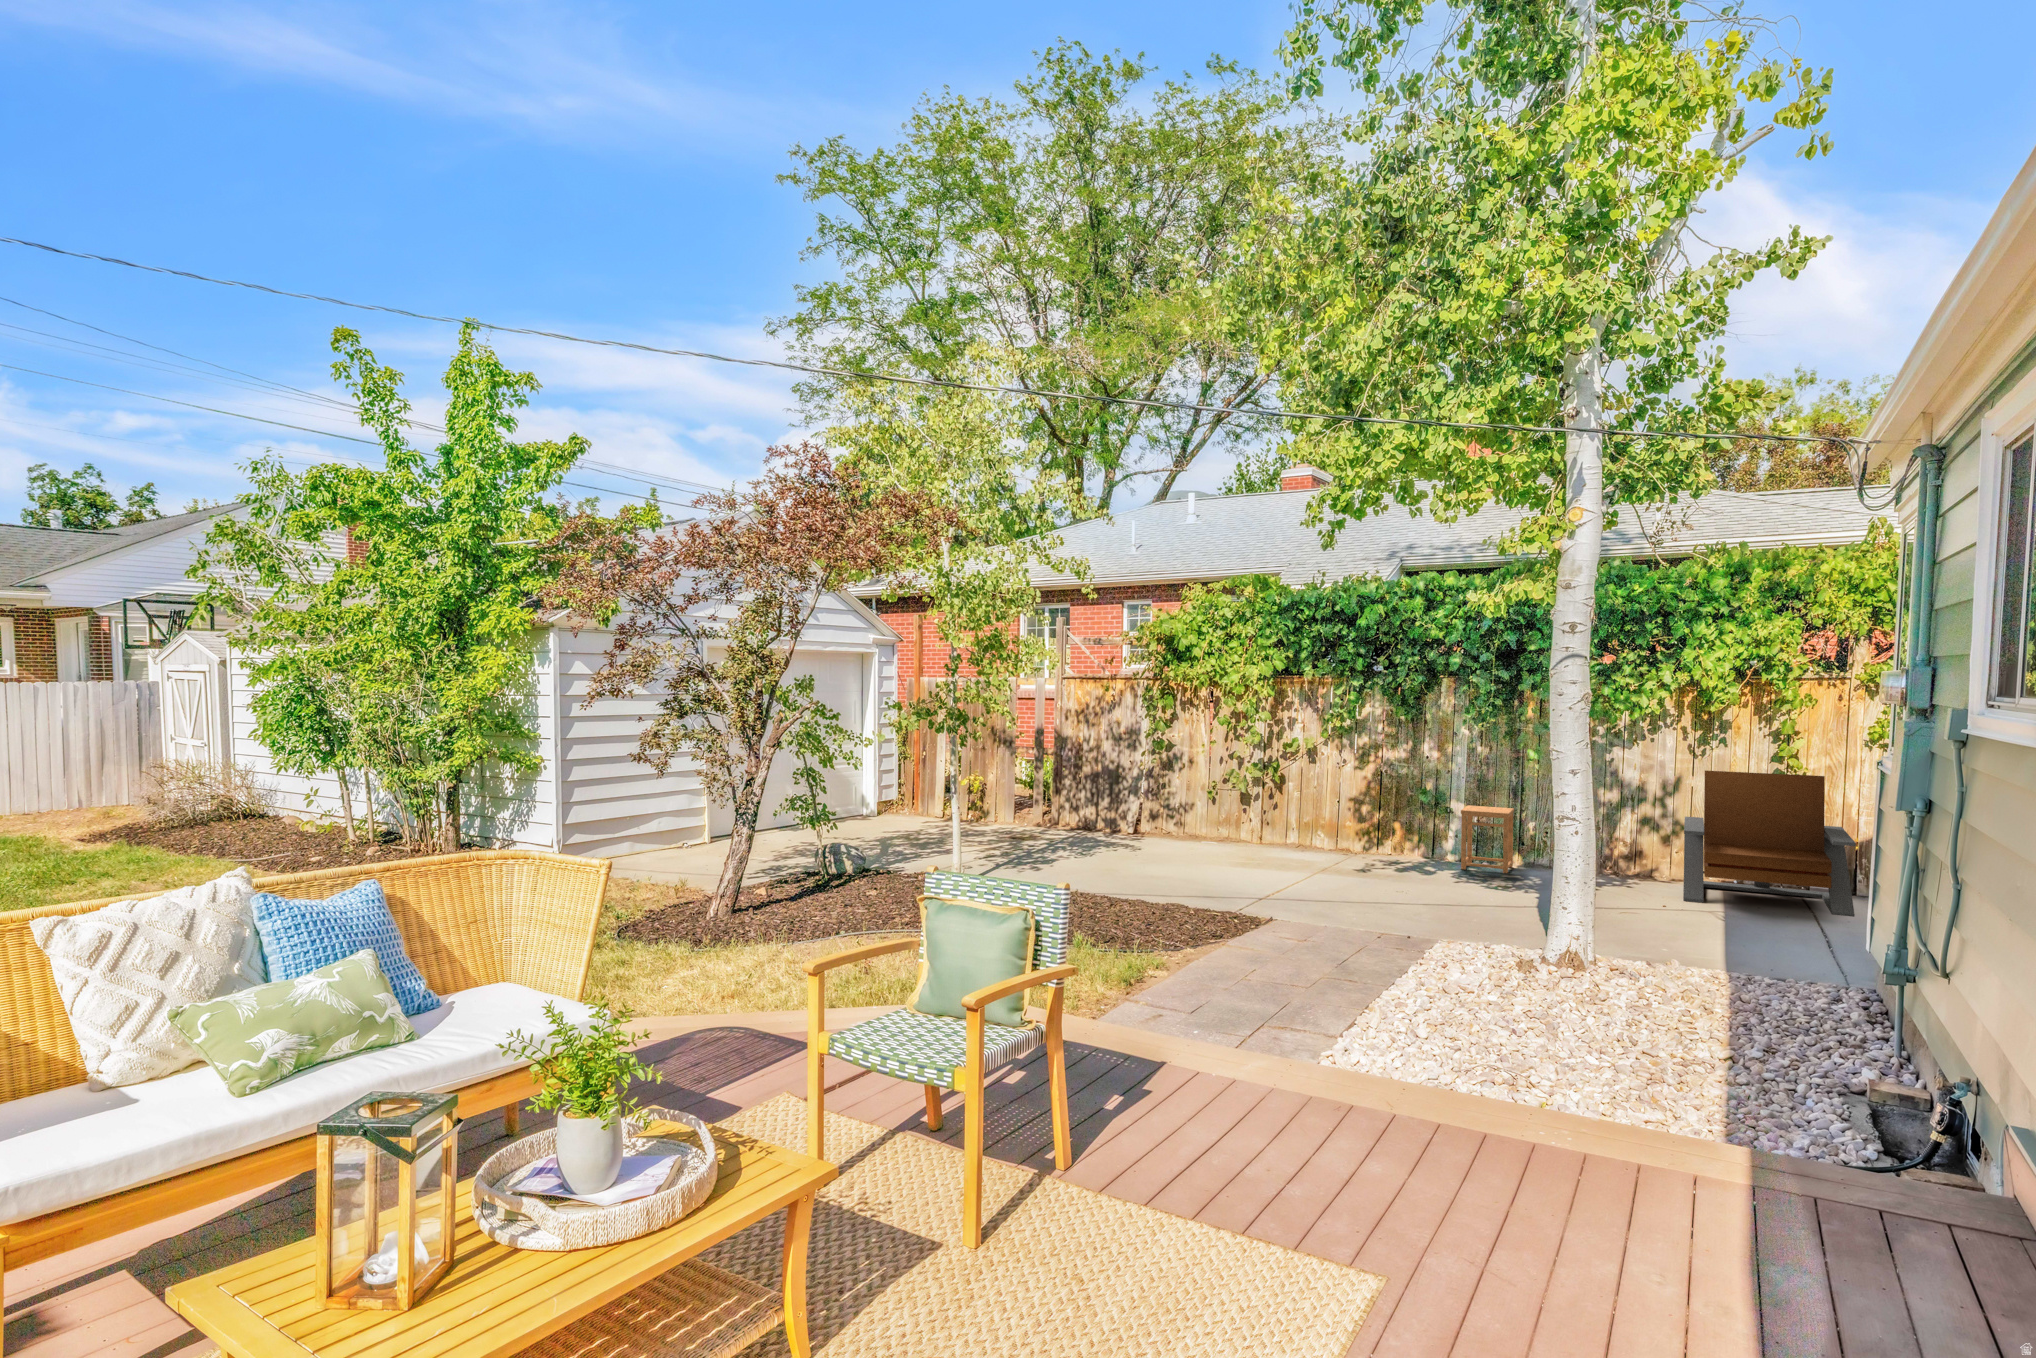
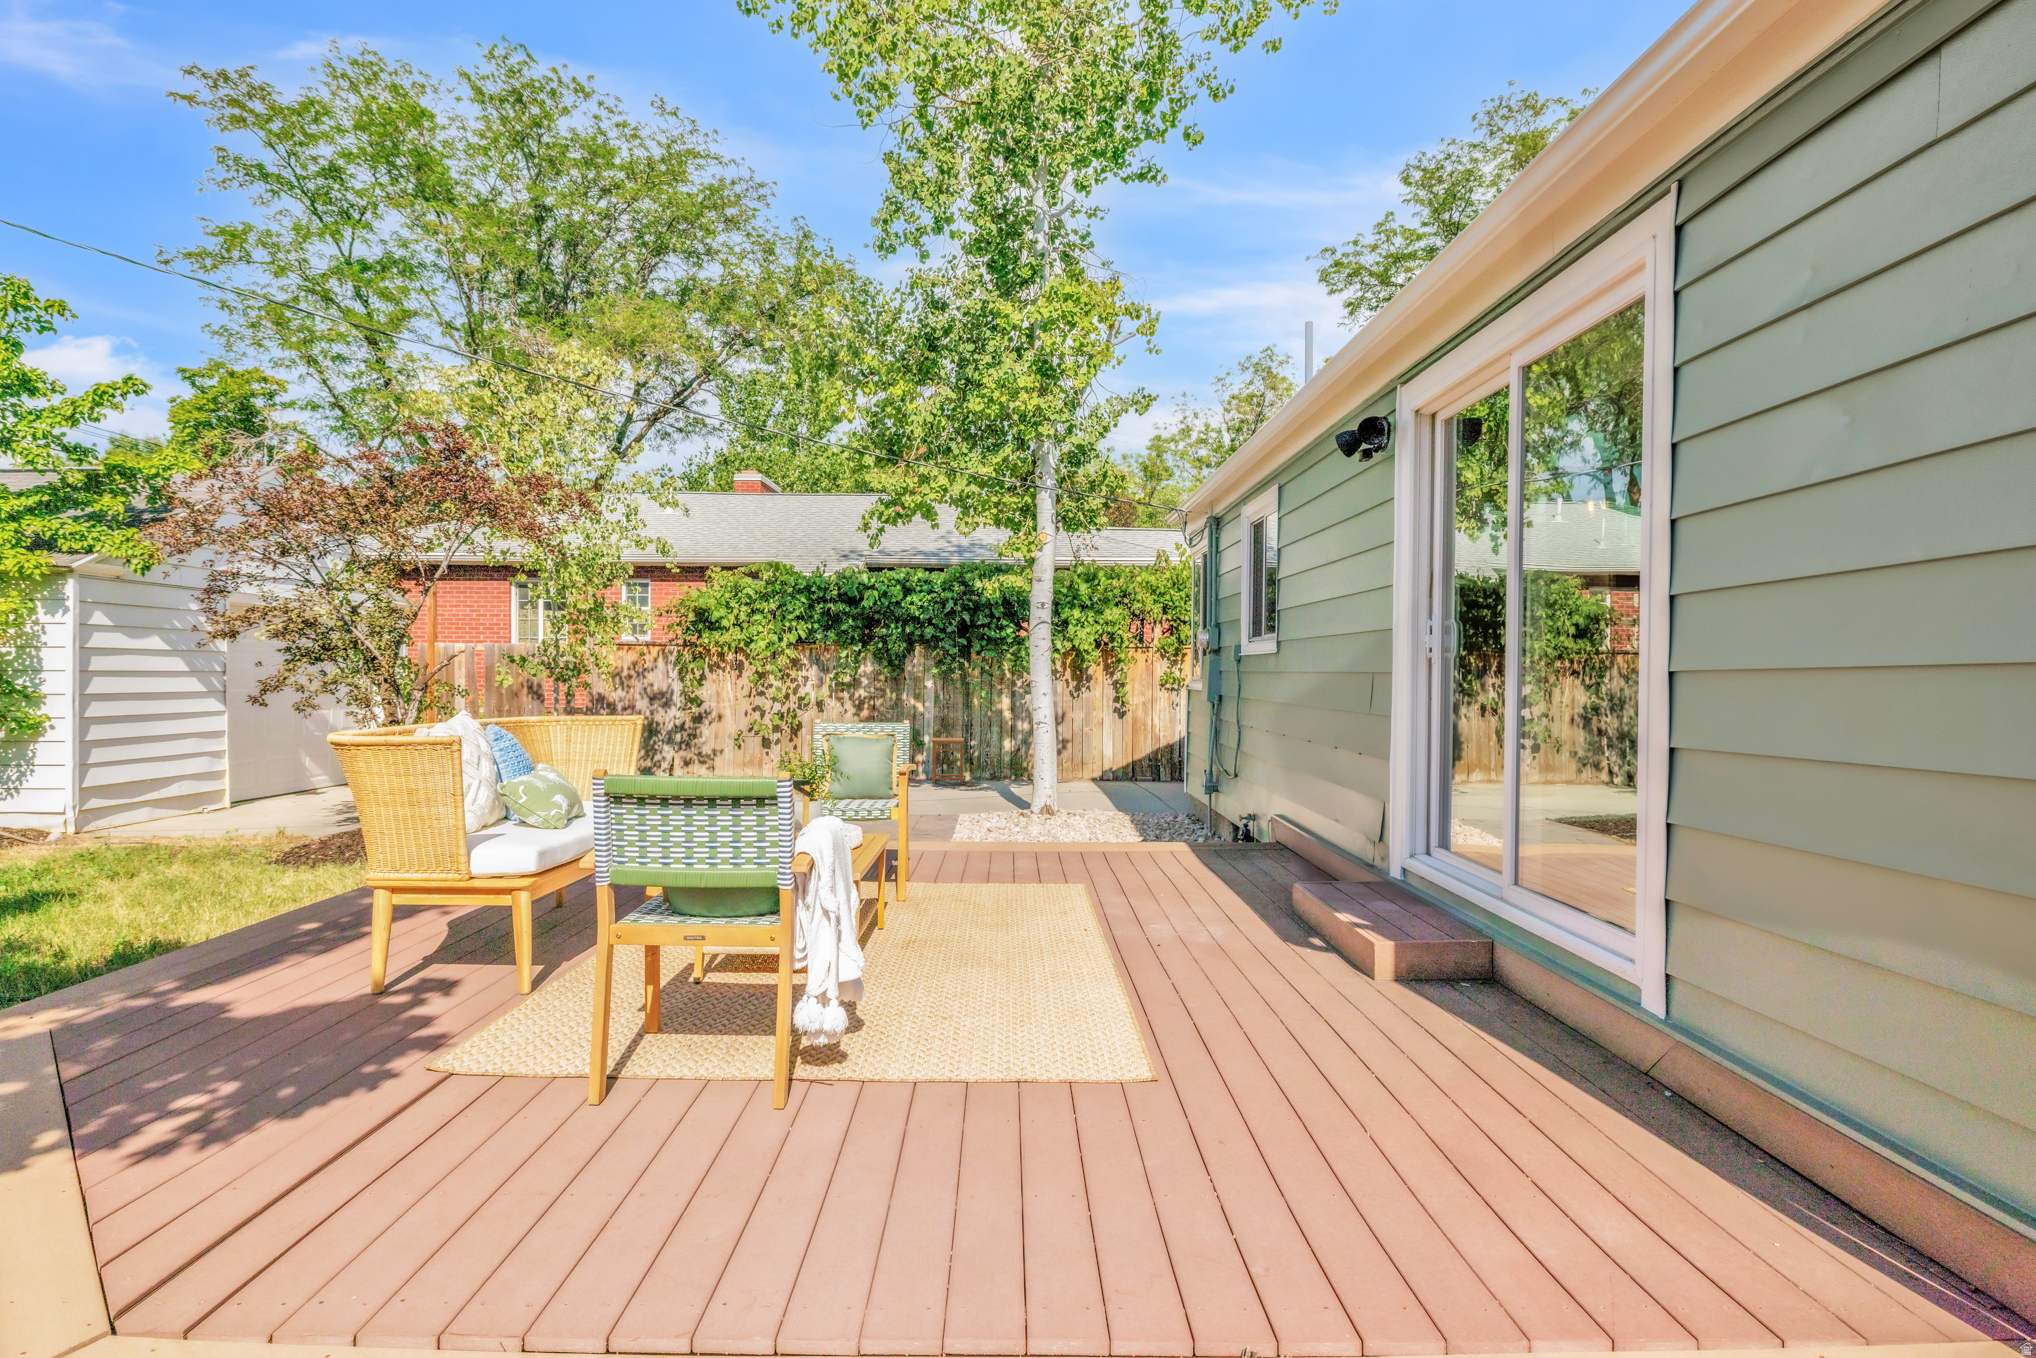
lounge chair: present [1683,771,1856,917] -> none [1067,705,1160,789]

